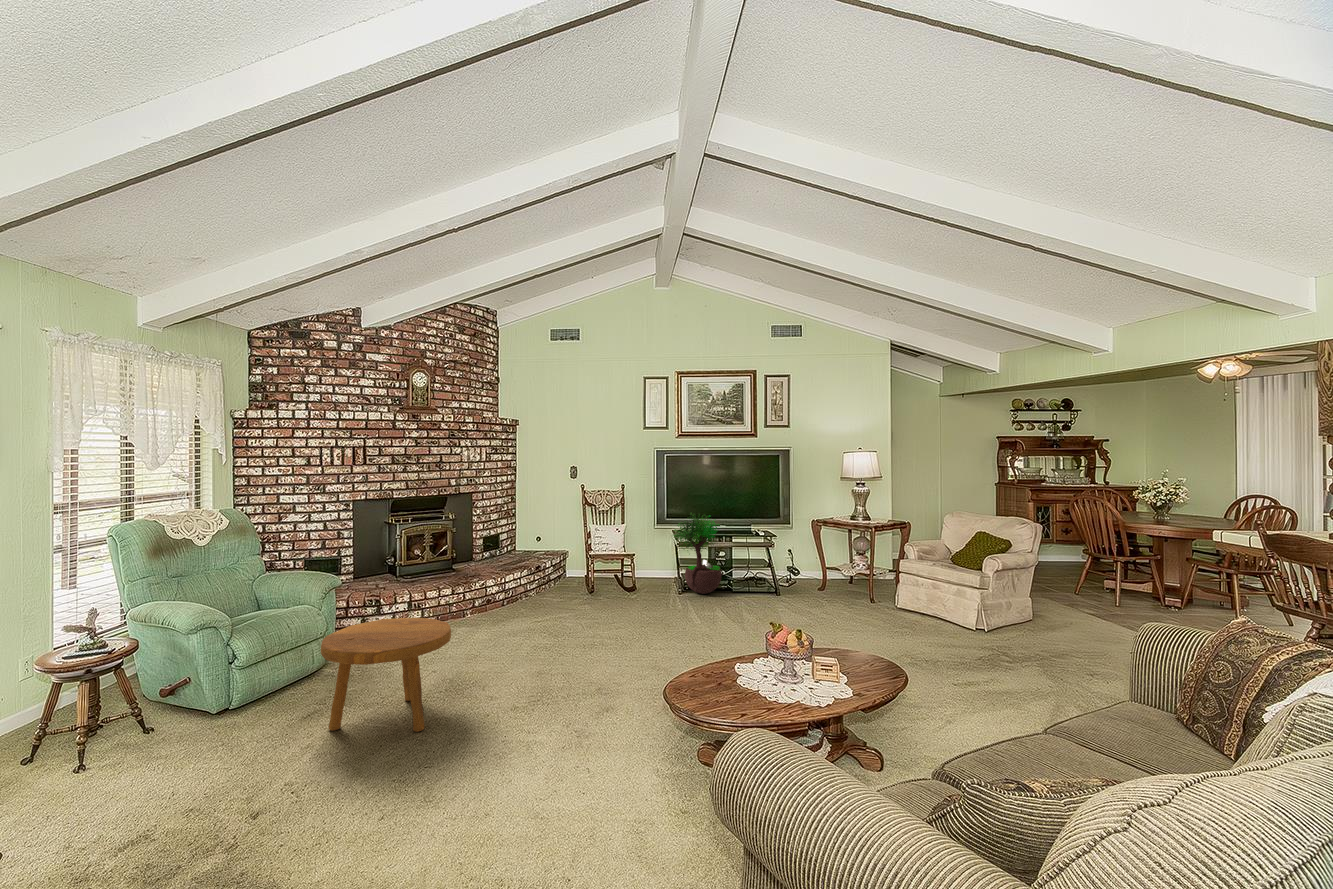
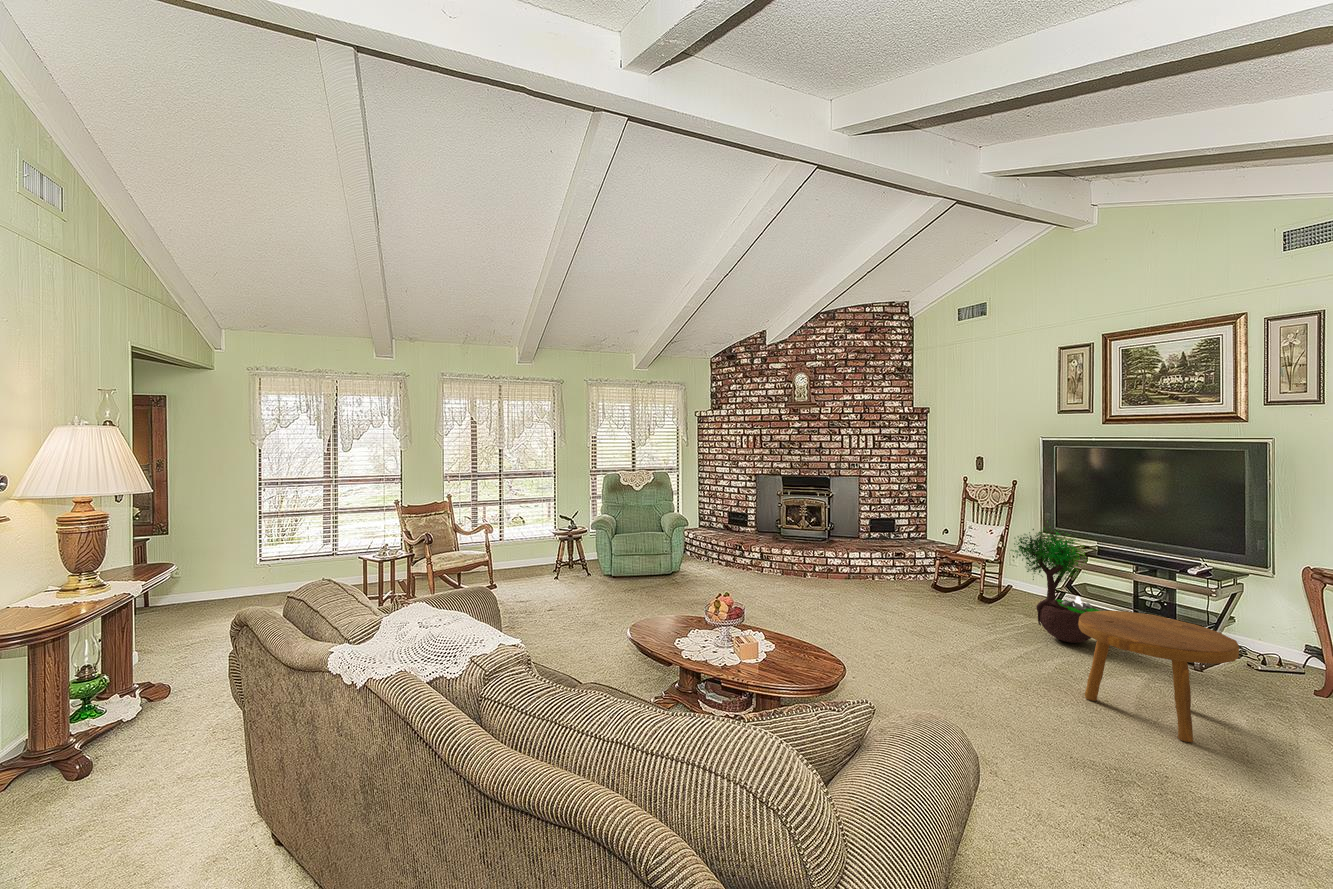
footstool: present [321,618,451,732] -> present [1078,611,1239,742]

